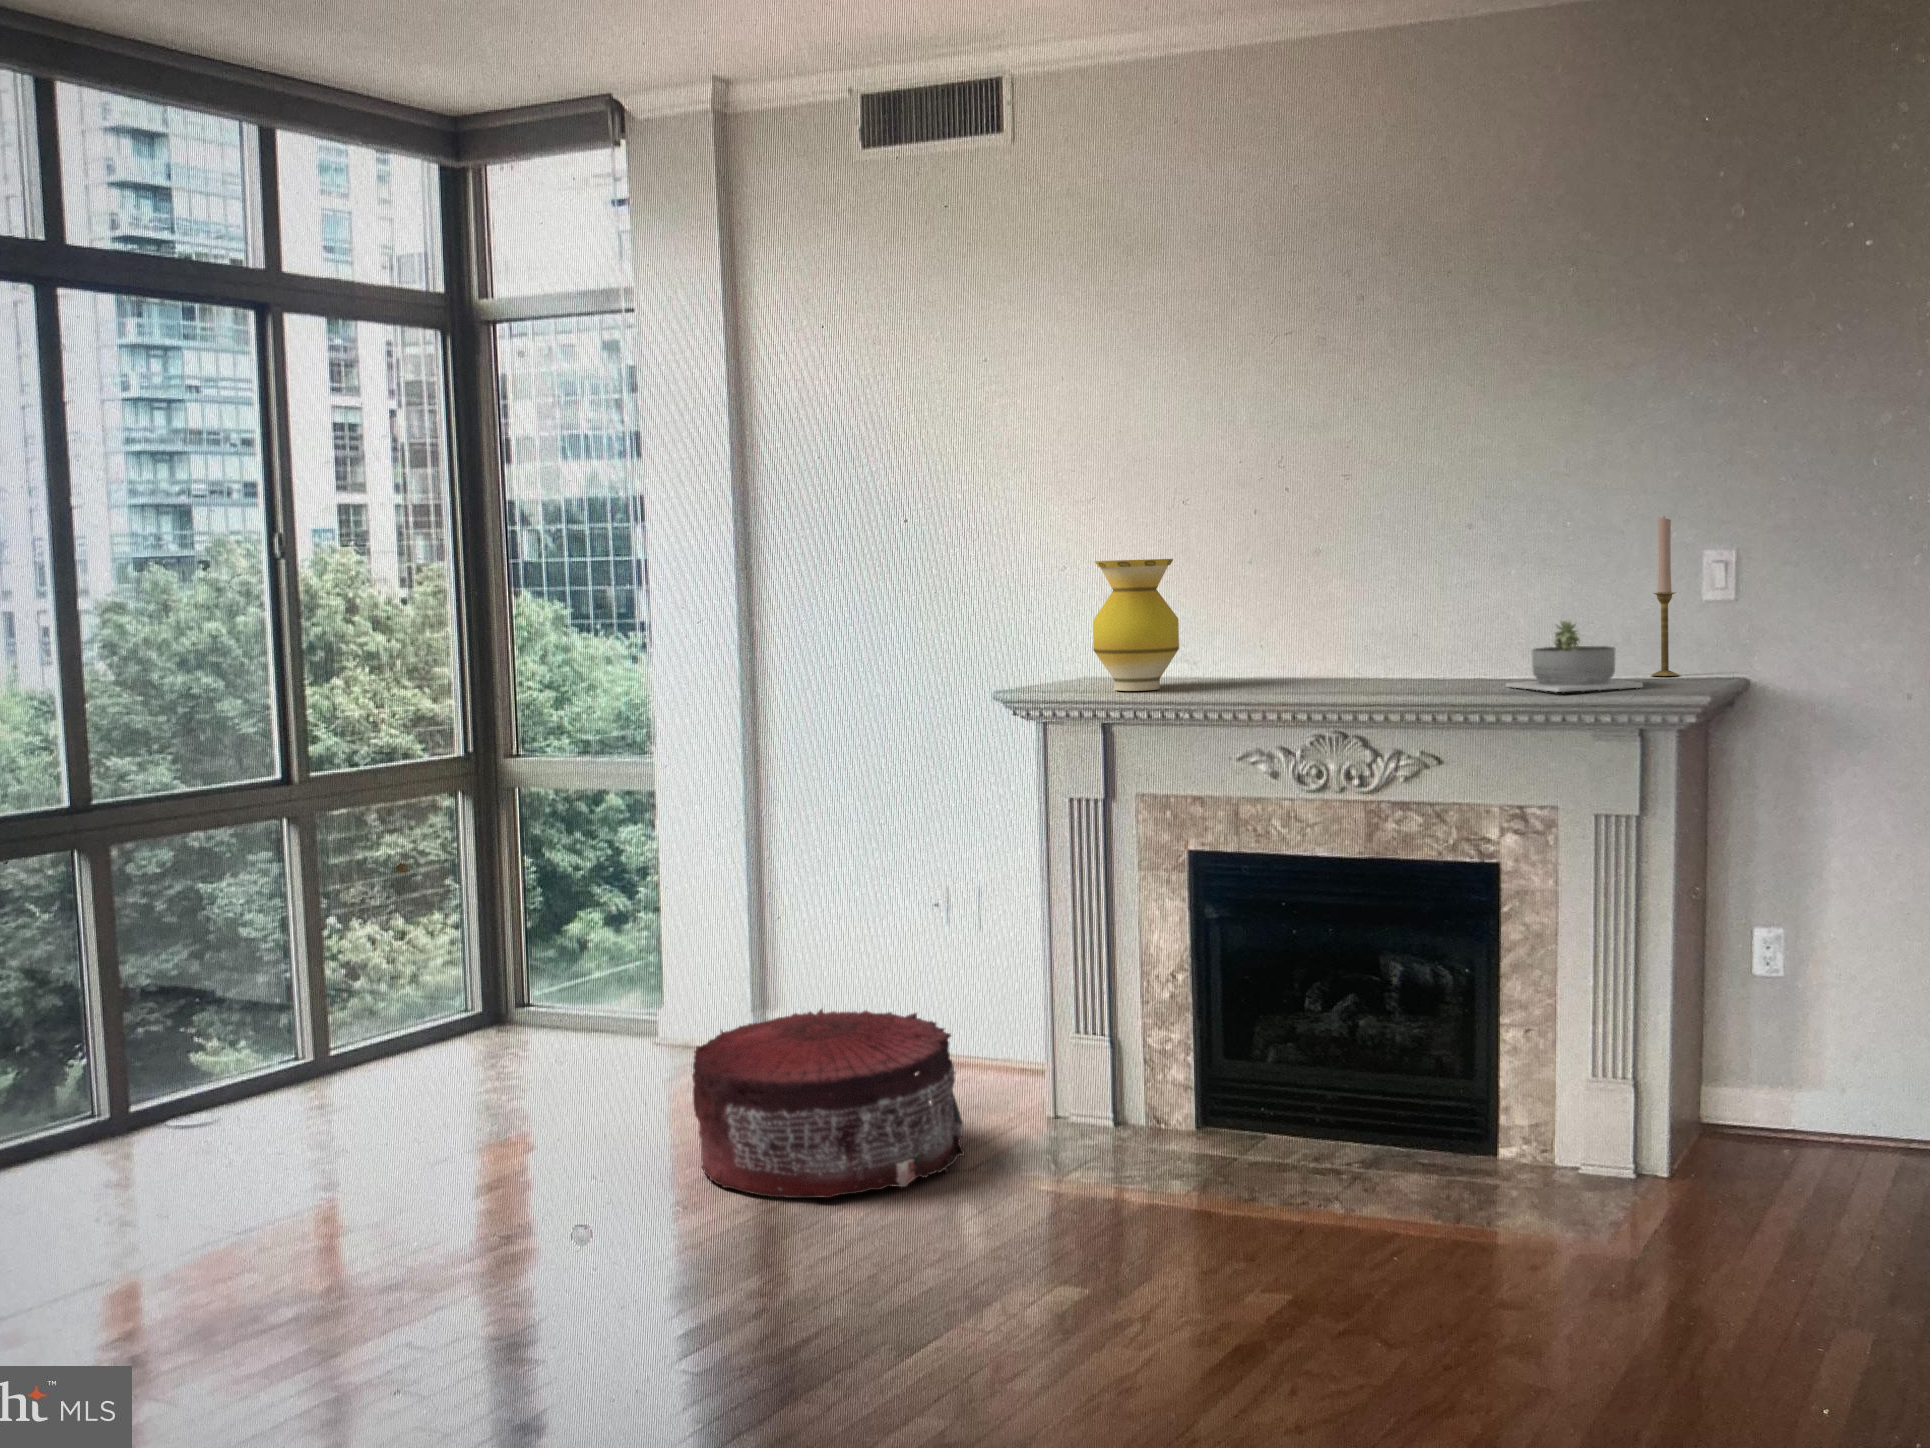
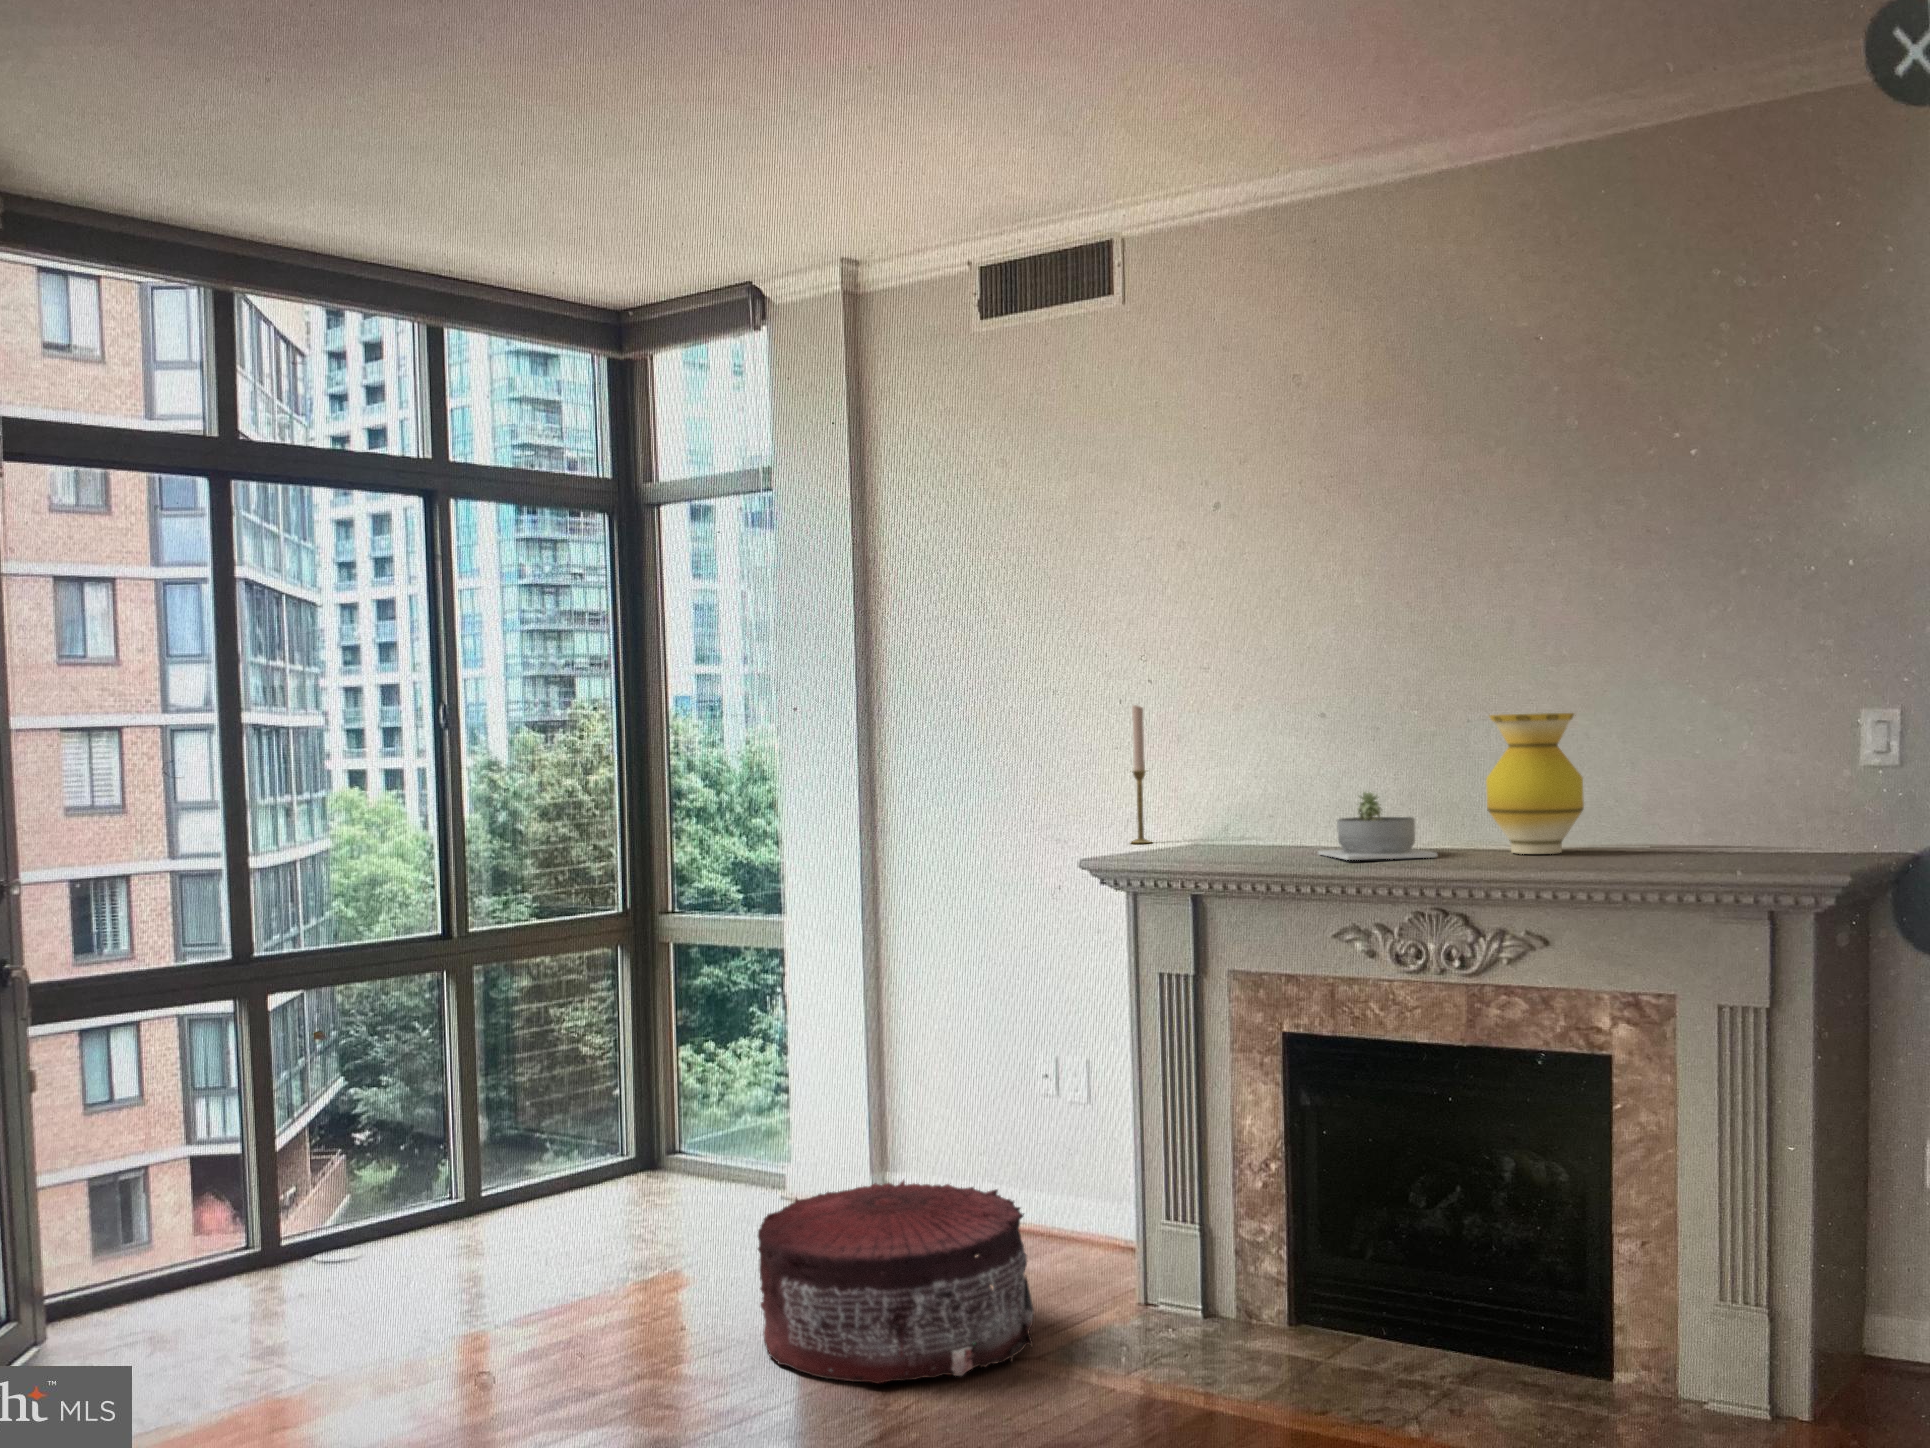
candlestick: present [1651,517,1679,676] -> present [1132,705,1150,843]
vase: present [1093,559,1179,691] -> present [1486,713,1584,854]
succulent planter: present [1506,621,1643,692] -> present [1318,792,1437,860]

